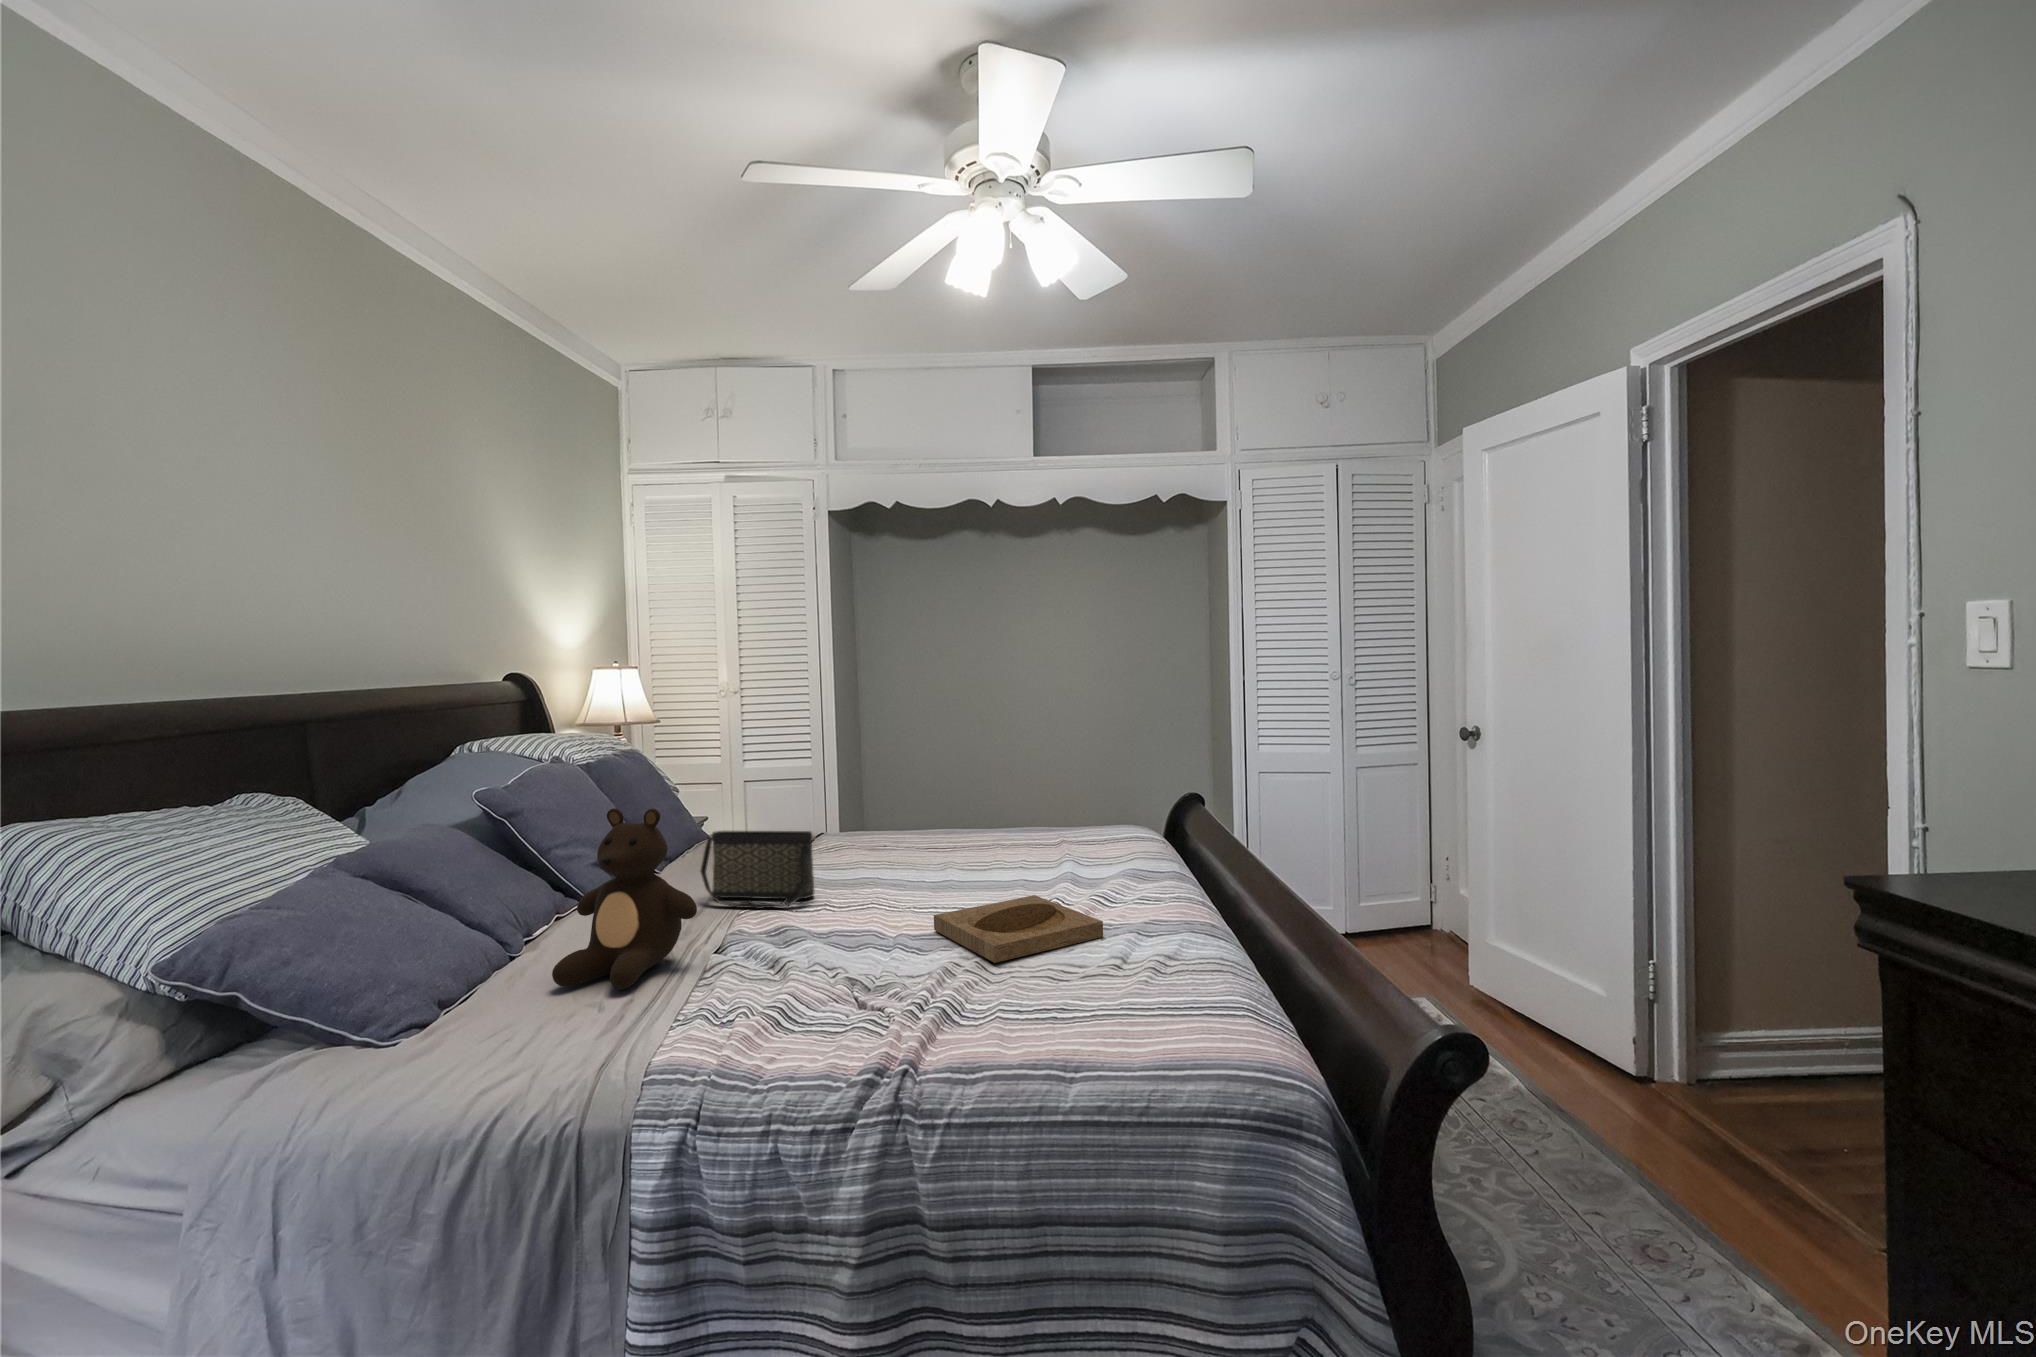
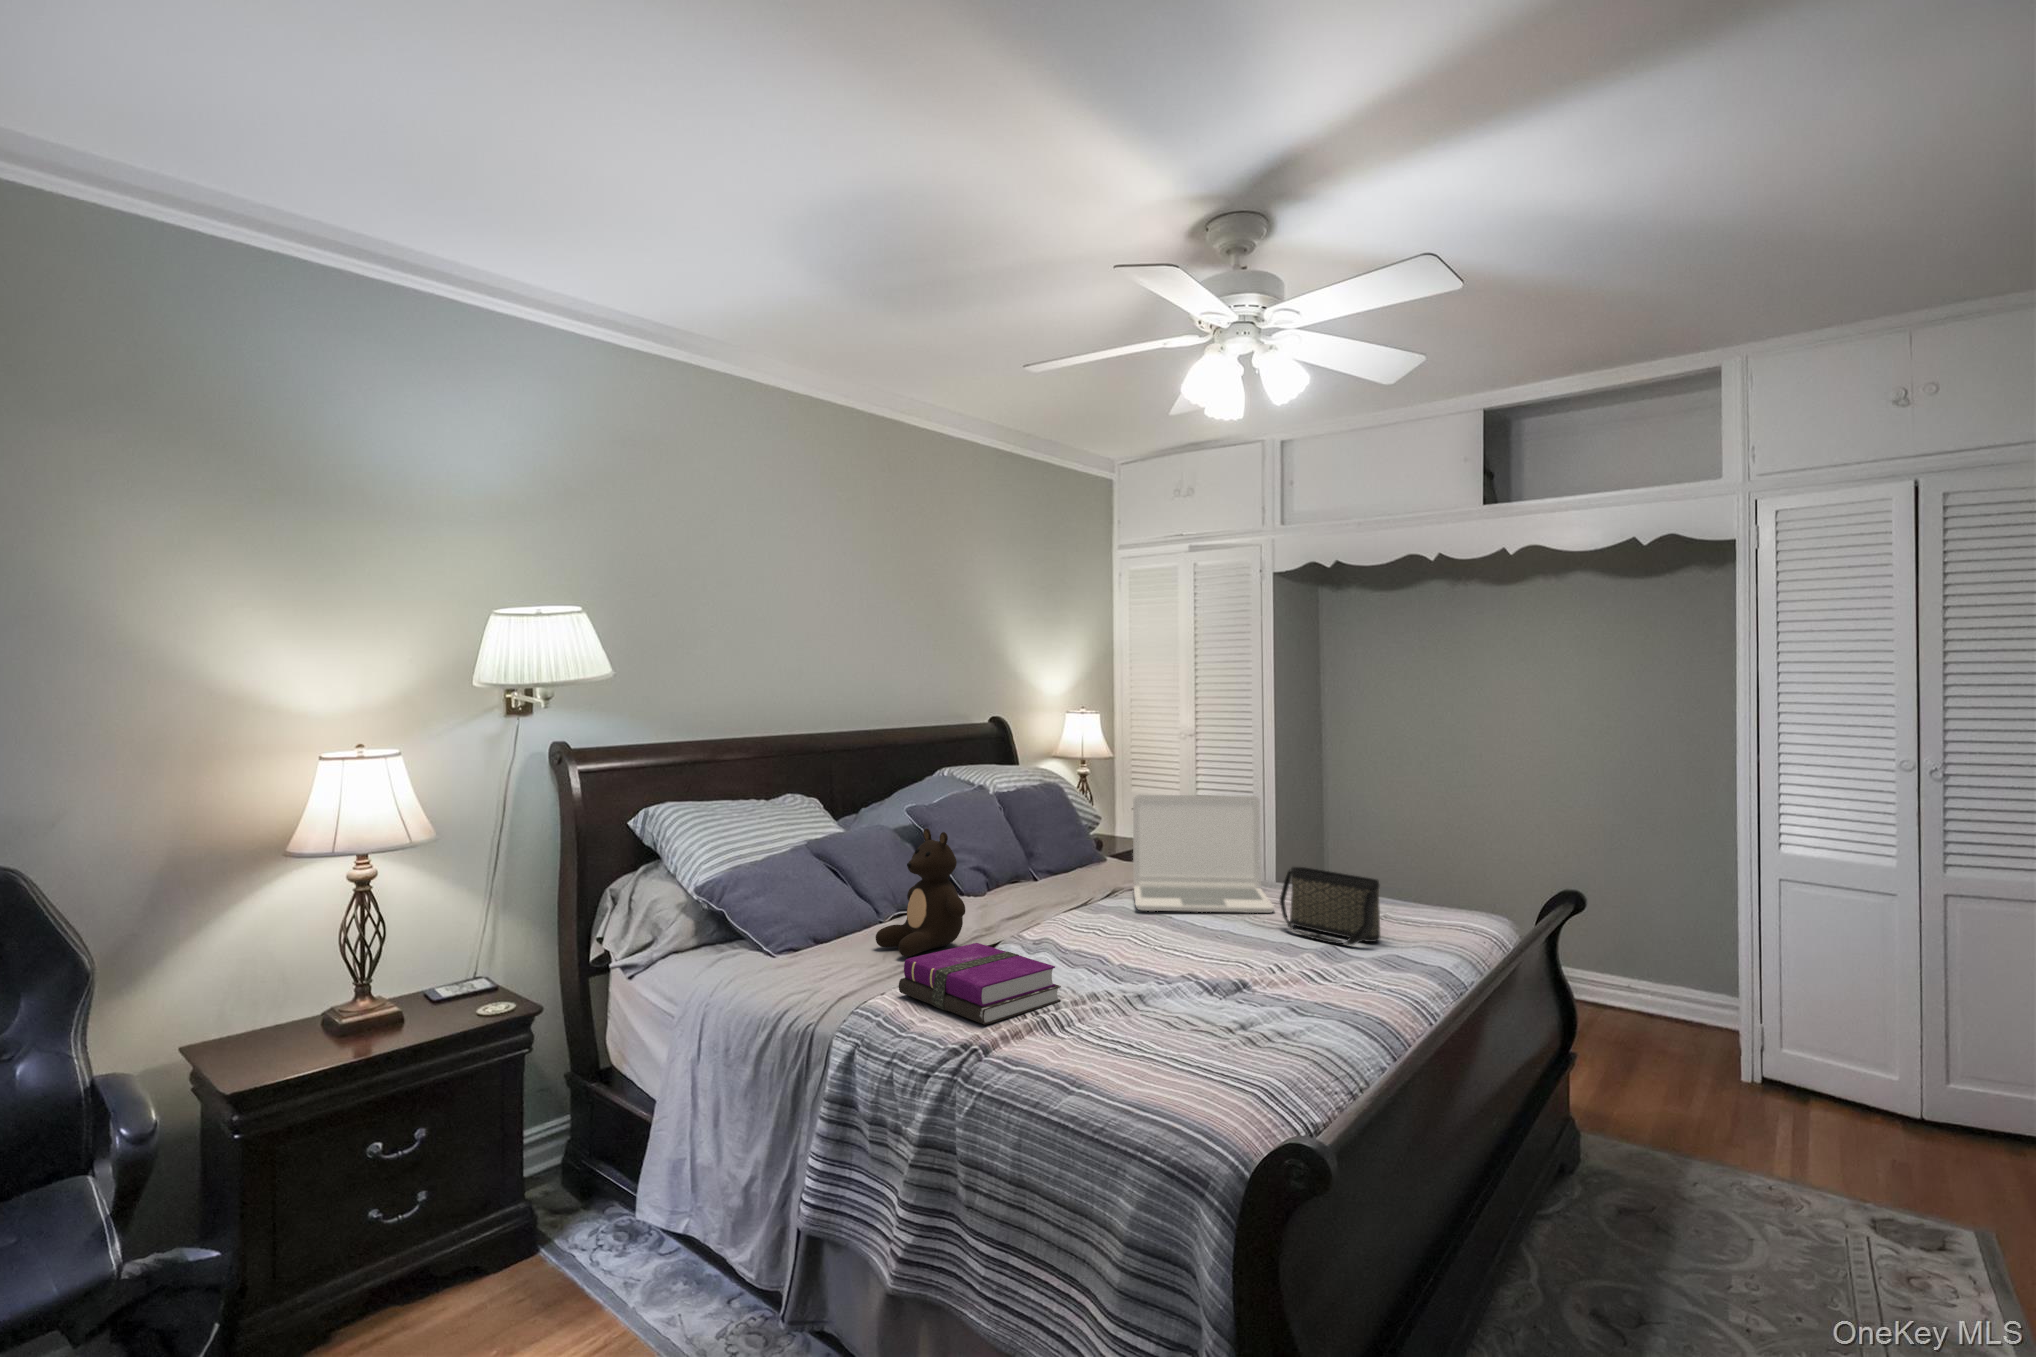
laptop: none [786,740,960,875] -> present [1133,795,1274,913]
handbag: present [701,831,814,909] -> present [1280,867,1380,945]
tray: present [934,895,1103,963] -> none [1138,956,1259,1008]
notebook: none [693,943,909,1038] -> present [899,943,1061,1025]

